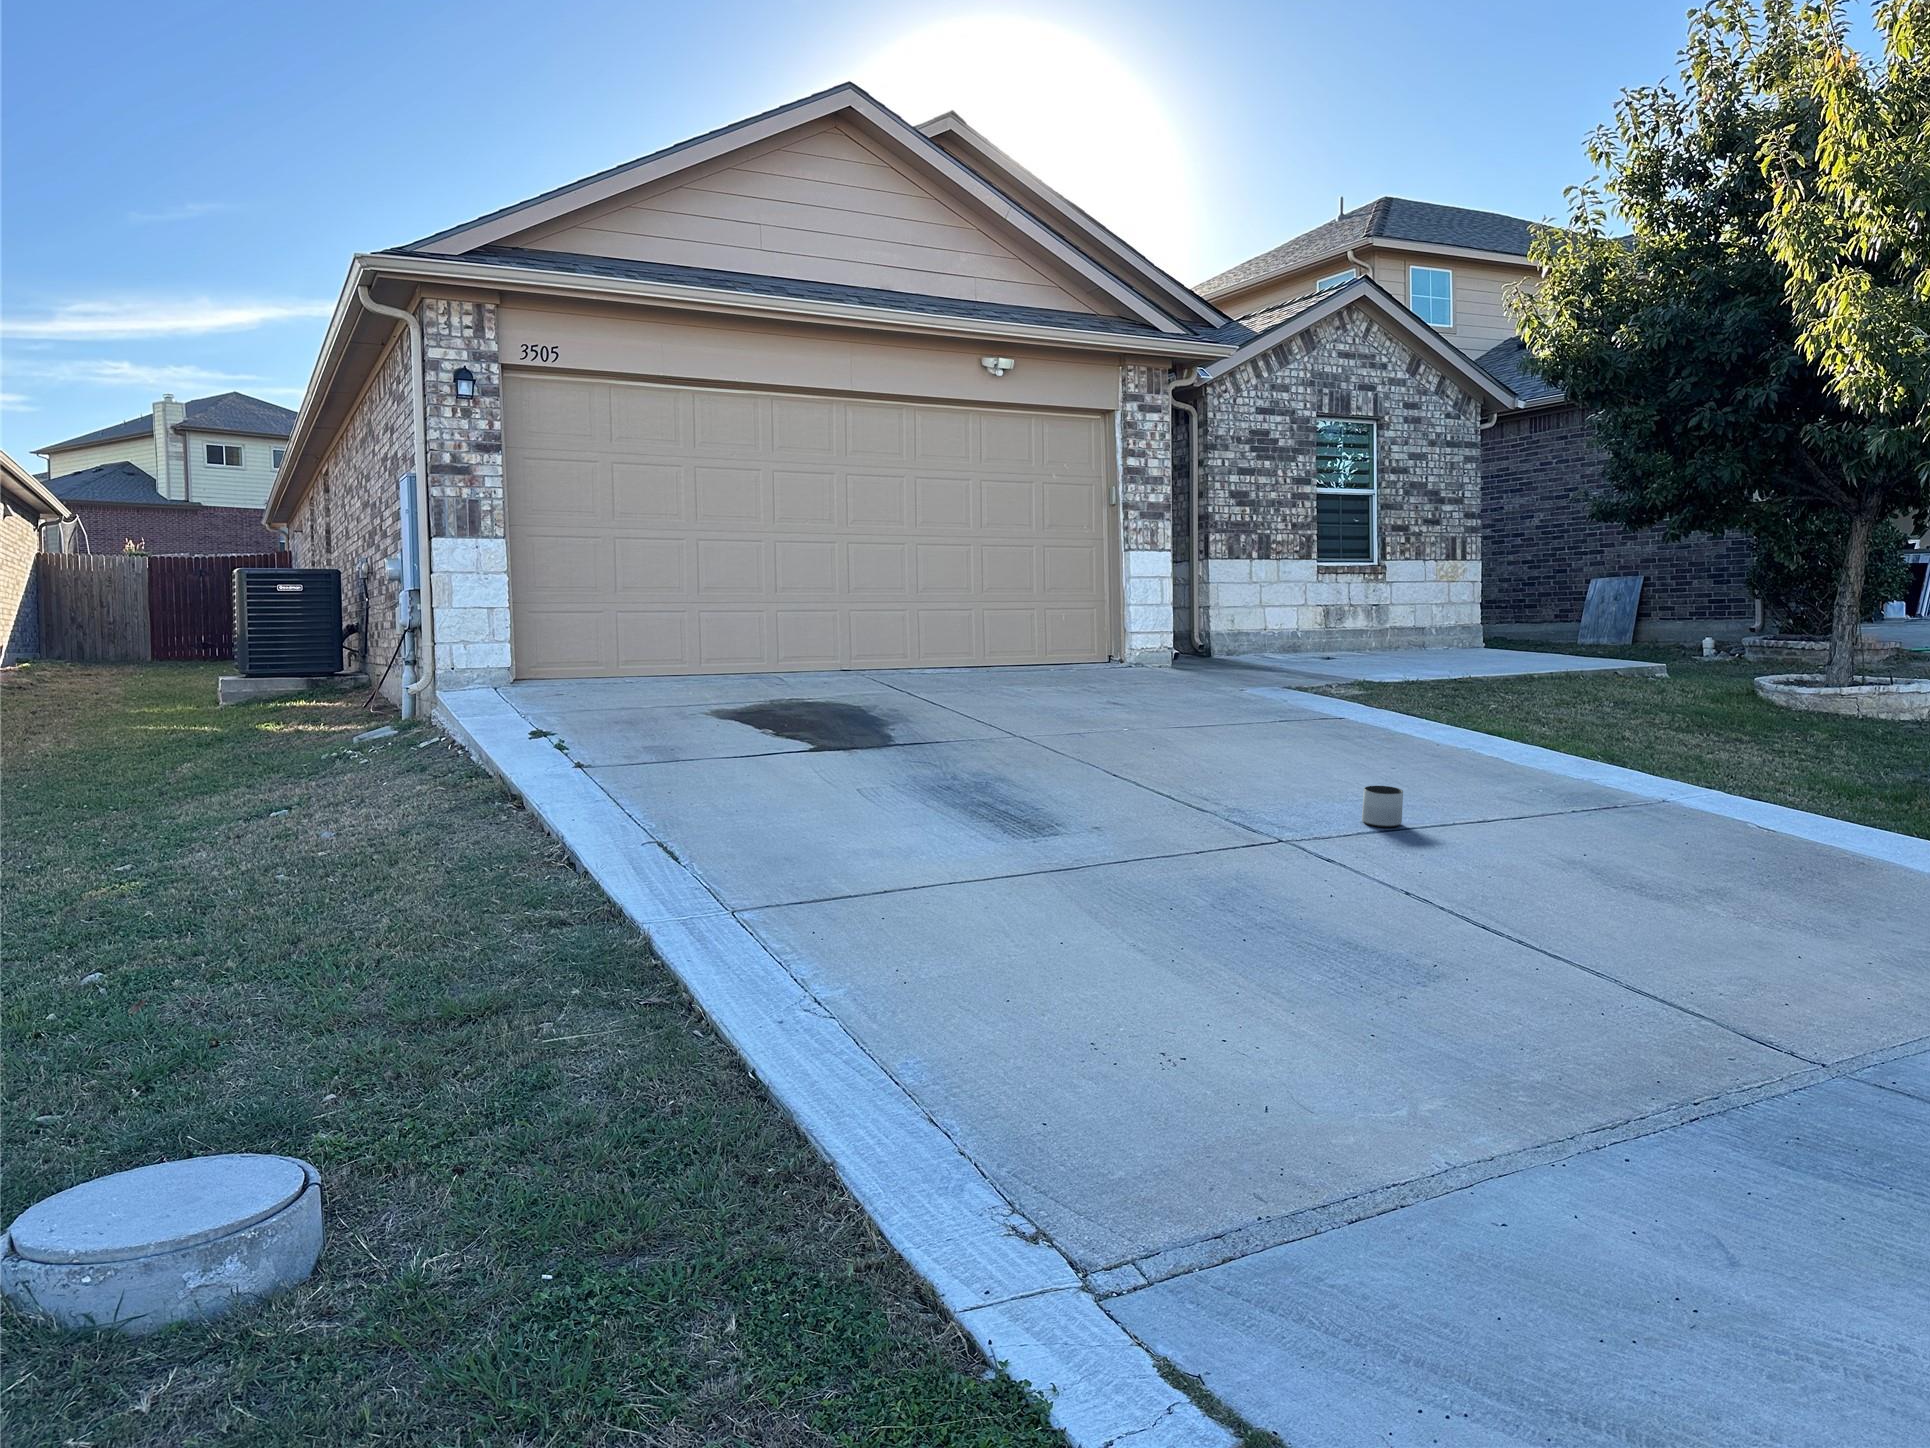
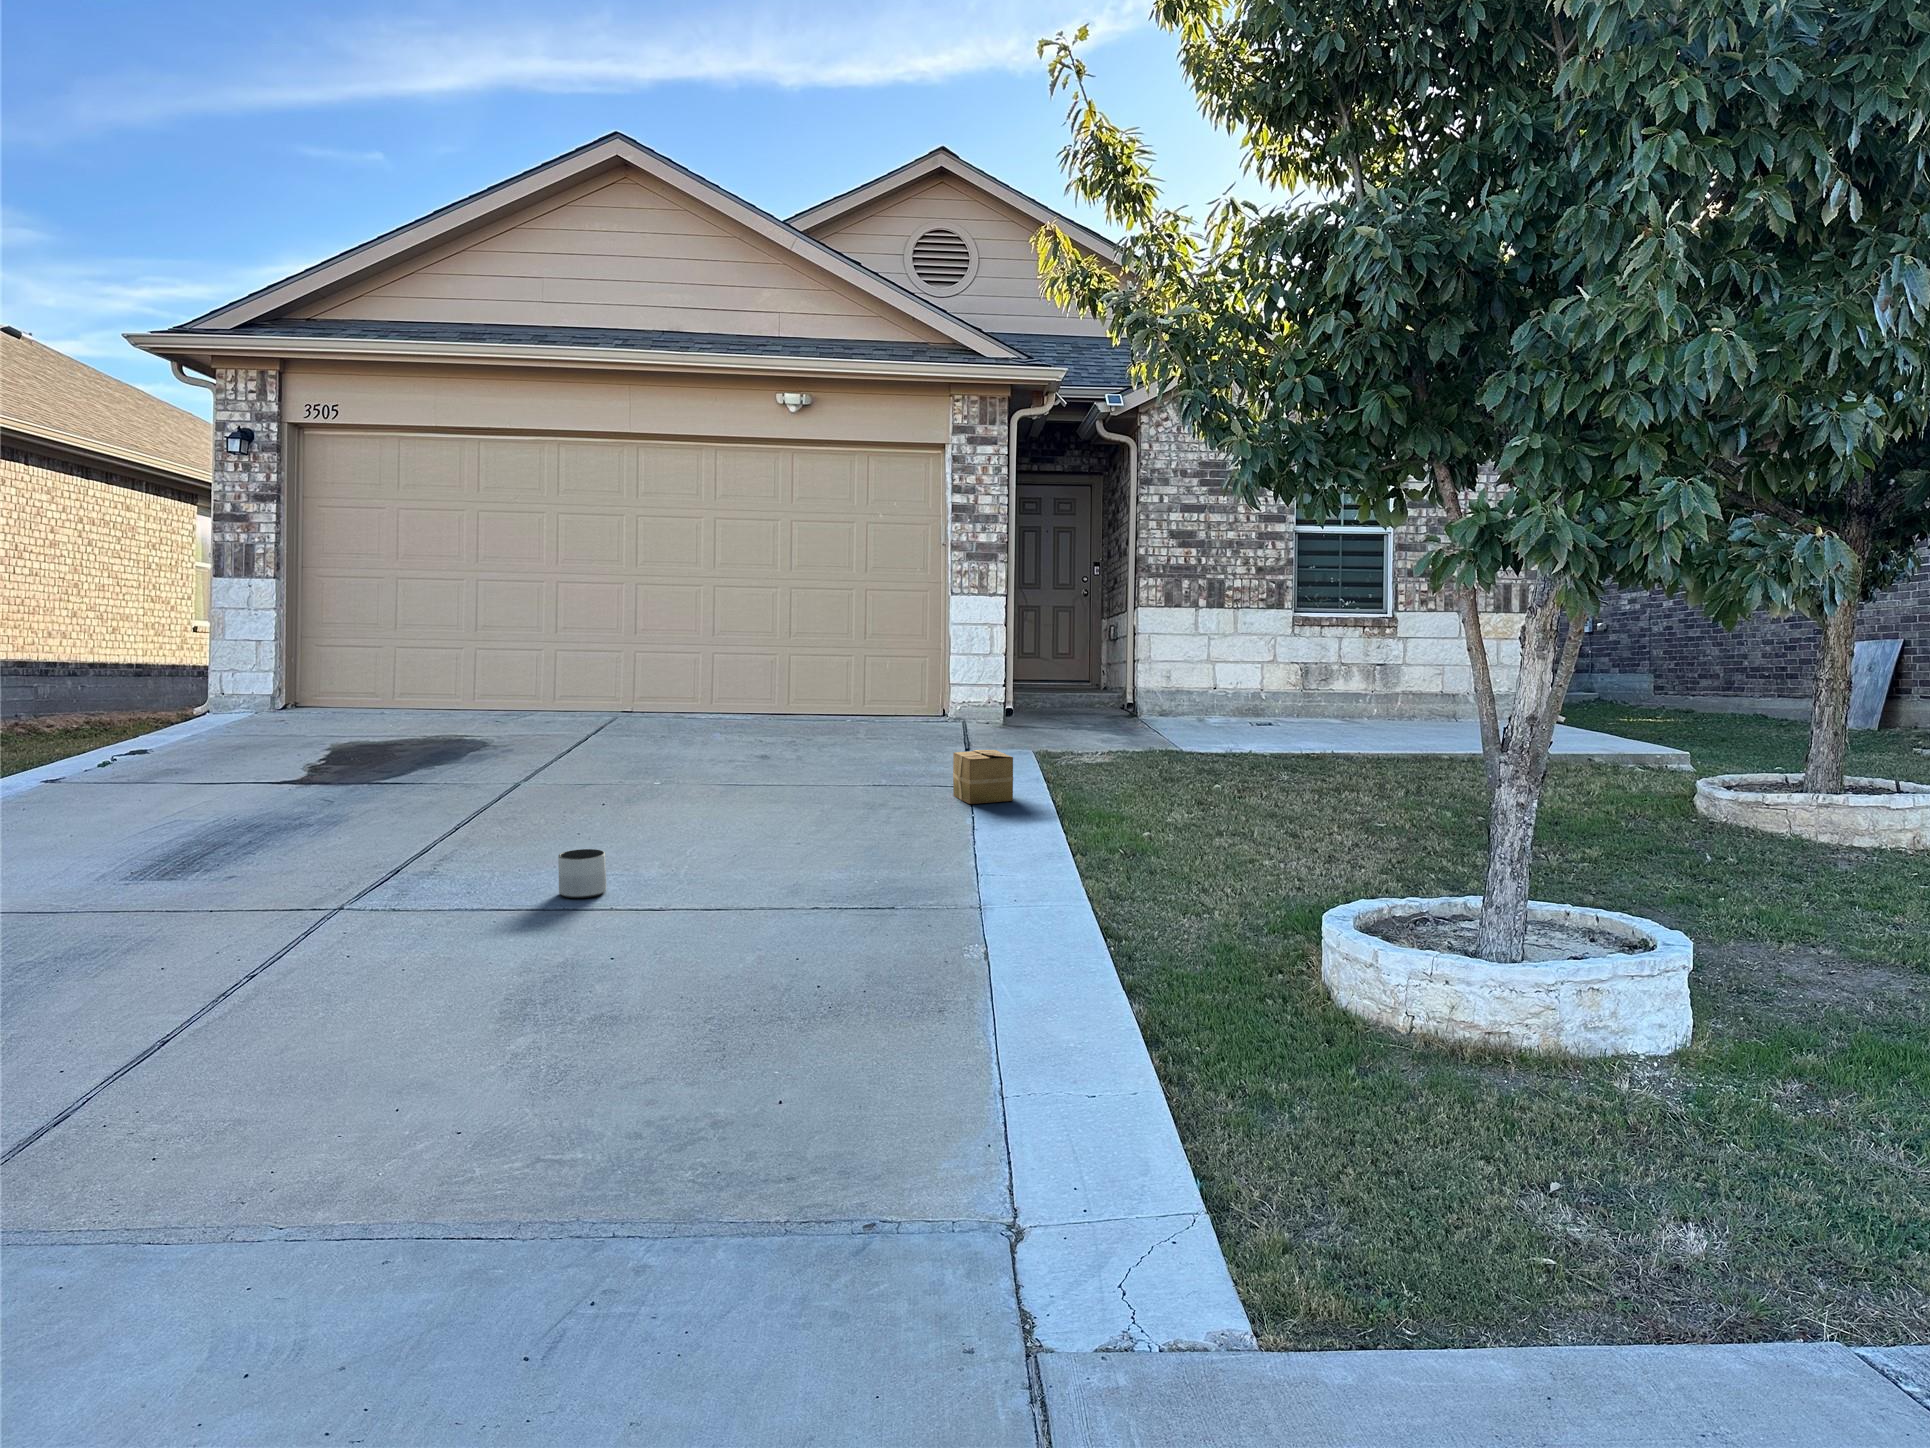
cardboard box: none [1361,688,1416,734] -> present [953,750,1013,804]

